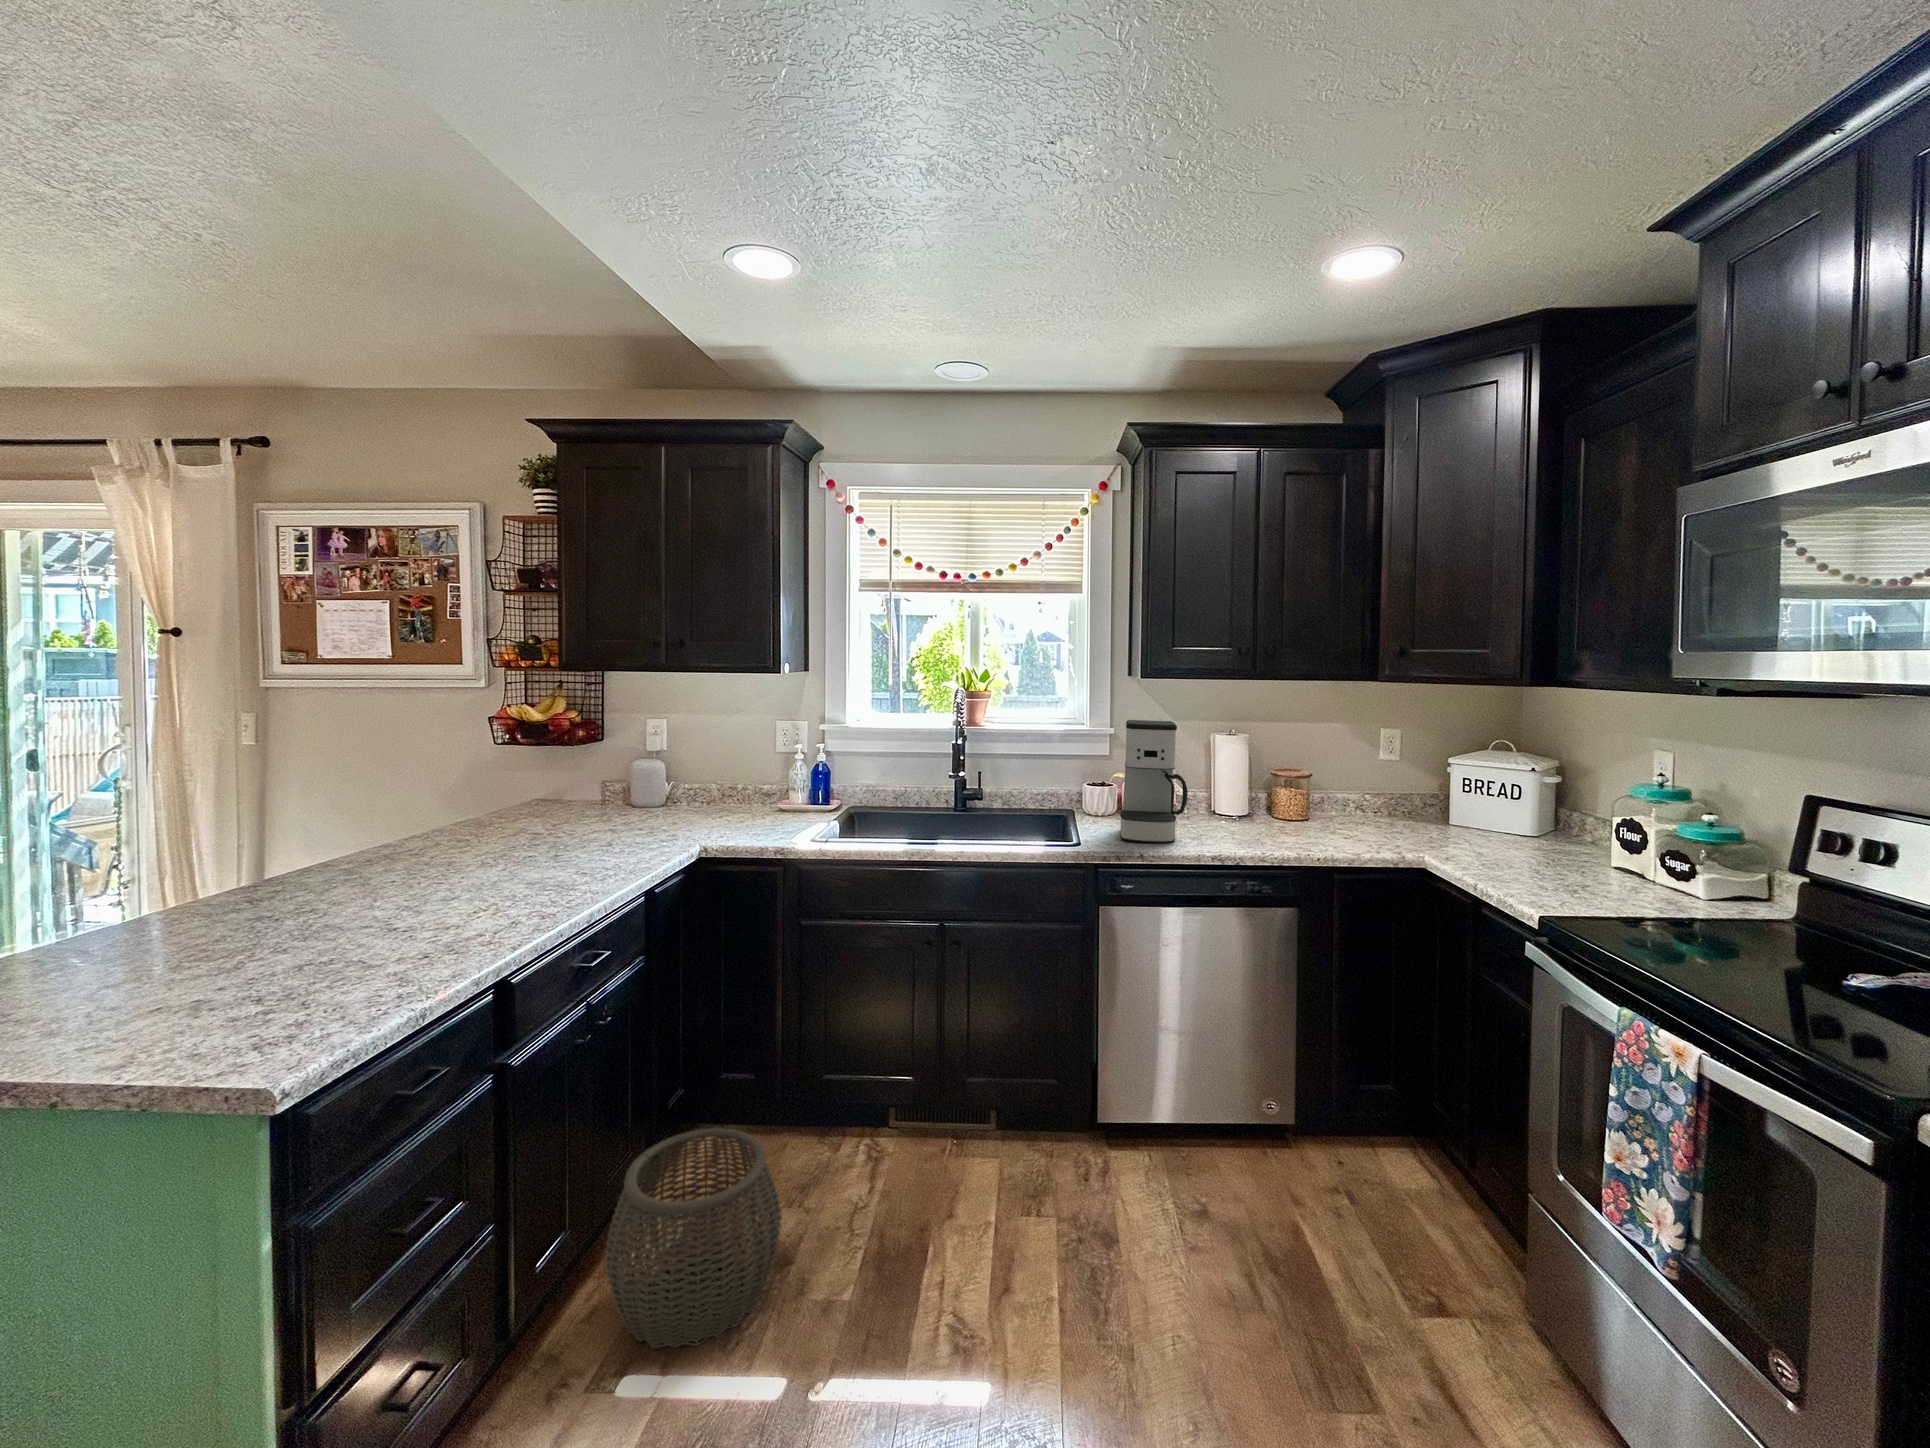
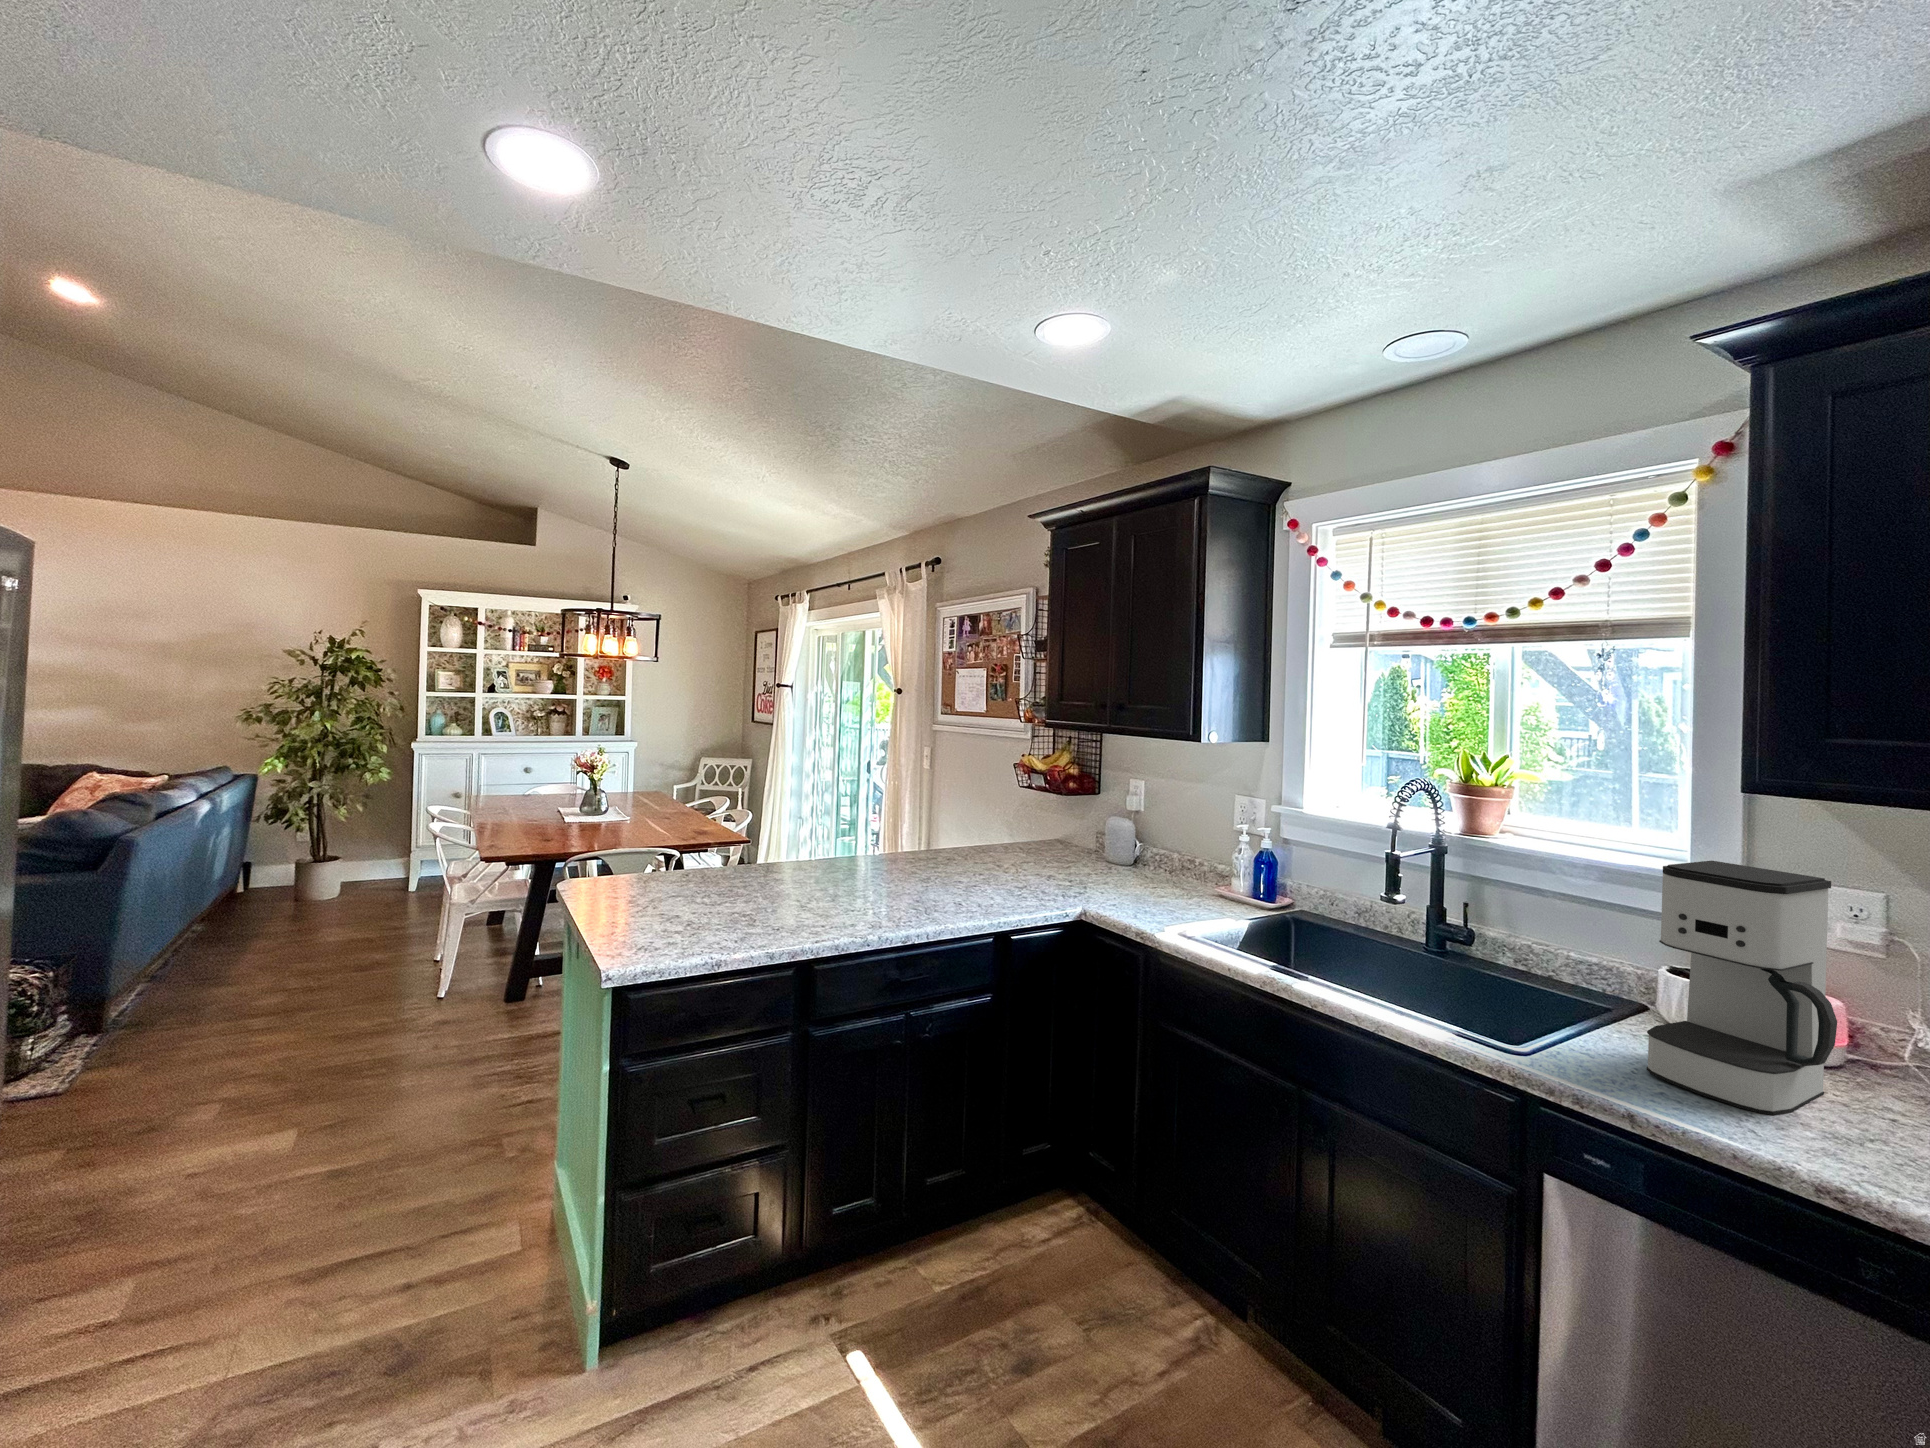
woven basket: present [605,1128,782,1349] -> none [871,1168,1026,1385]

